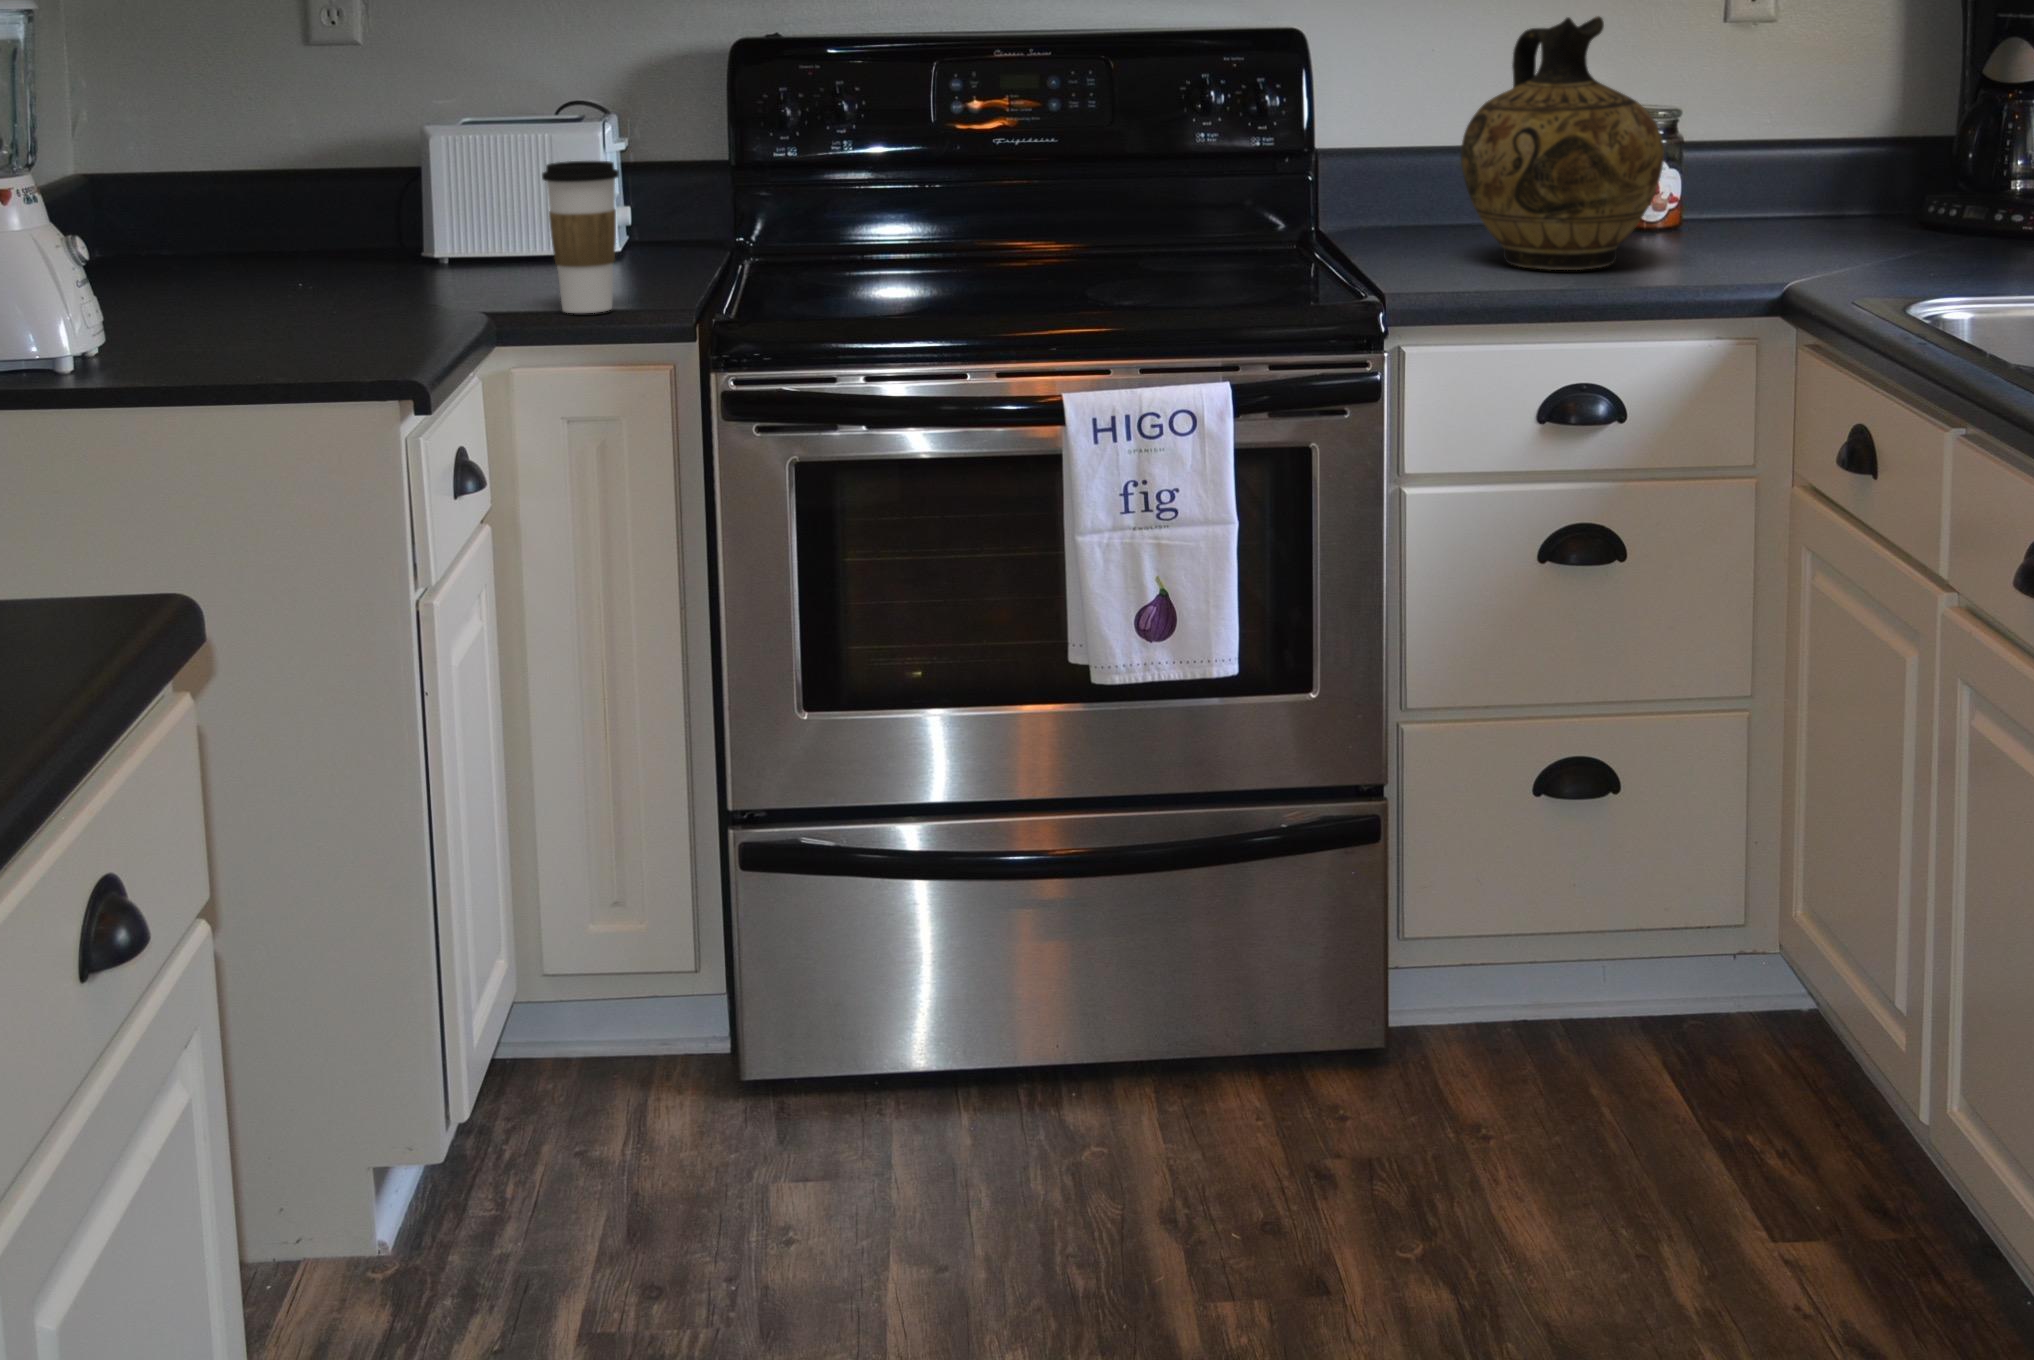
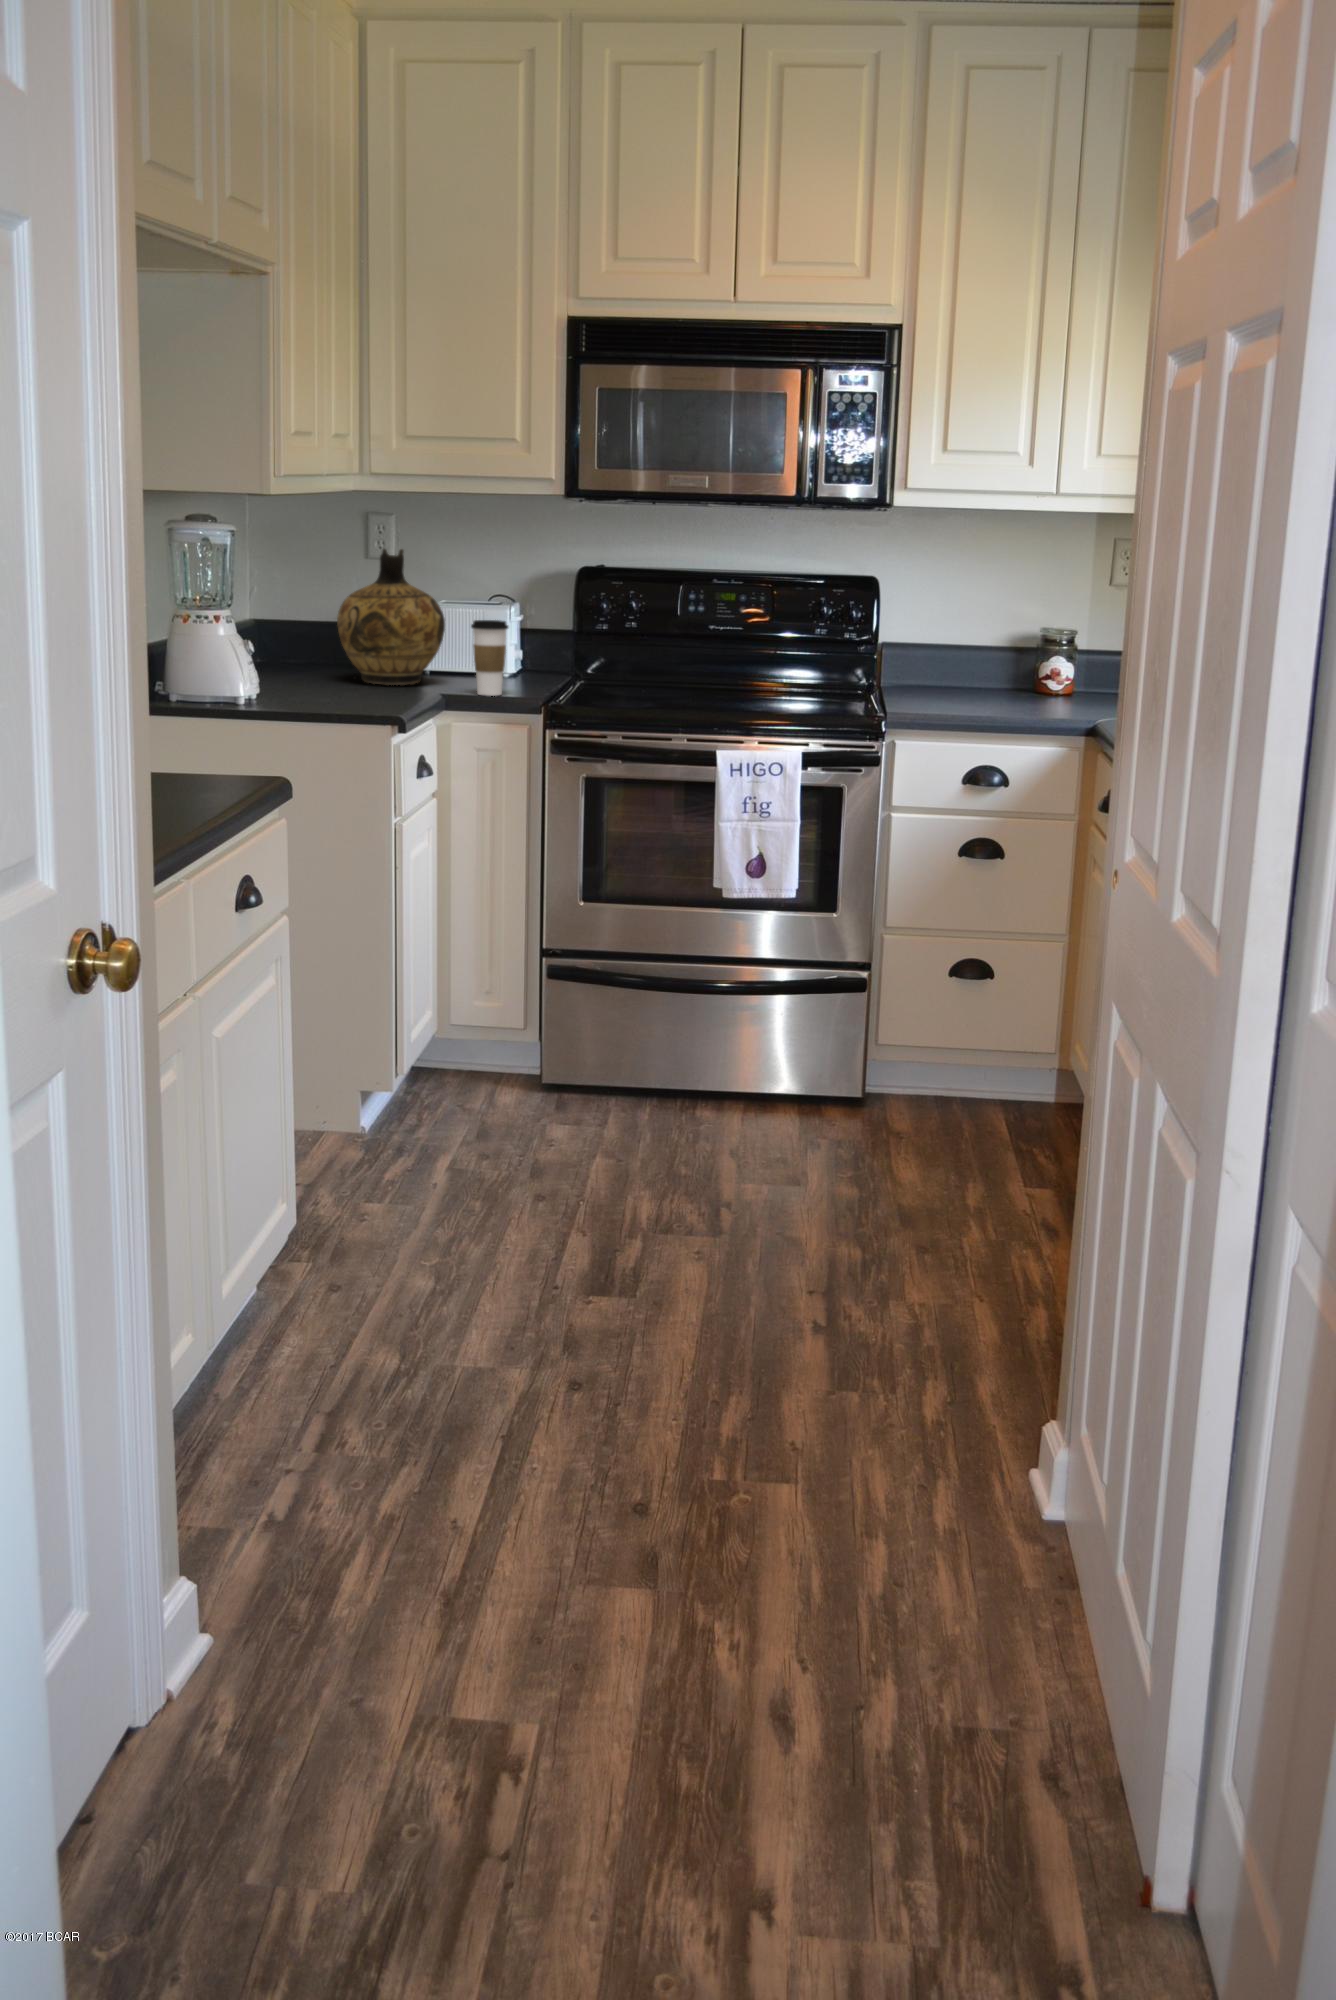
ceramic jug: present [1461,16,1664,270] -> present [337,549,445,685]

